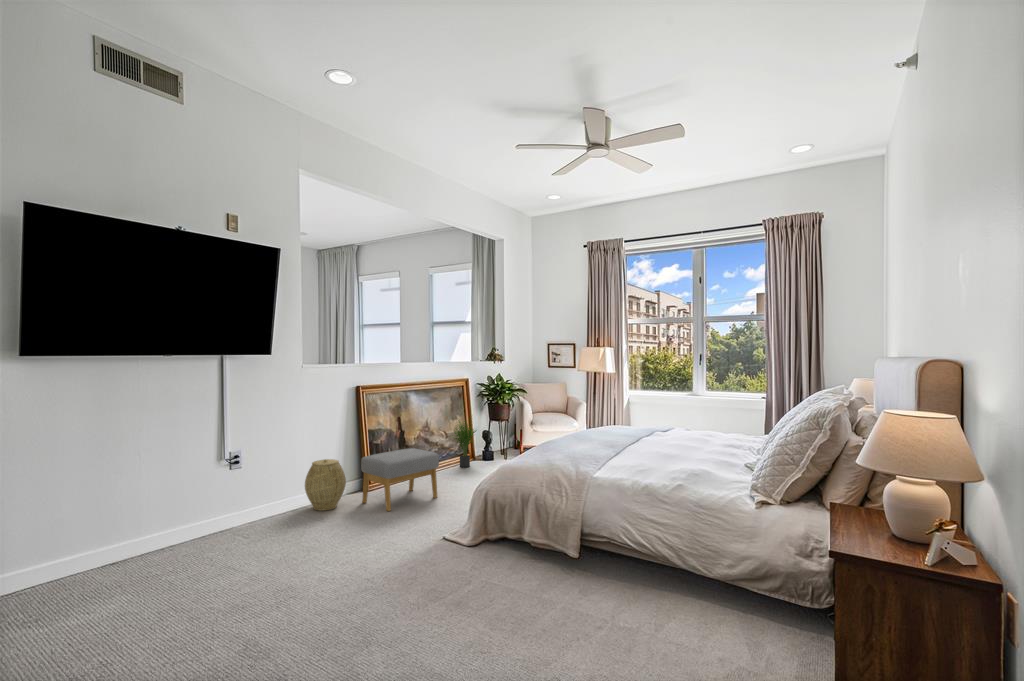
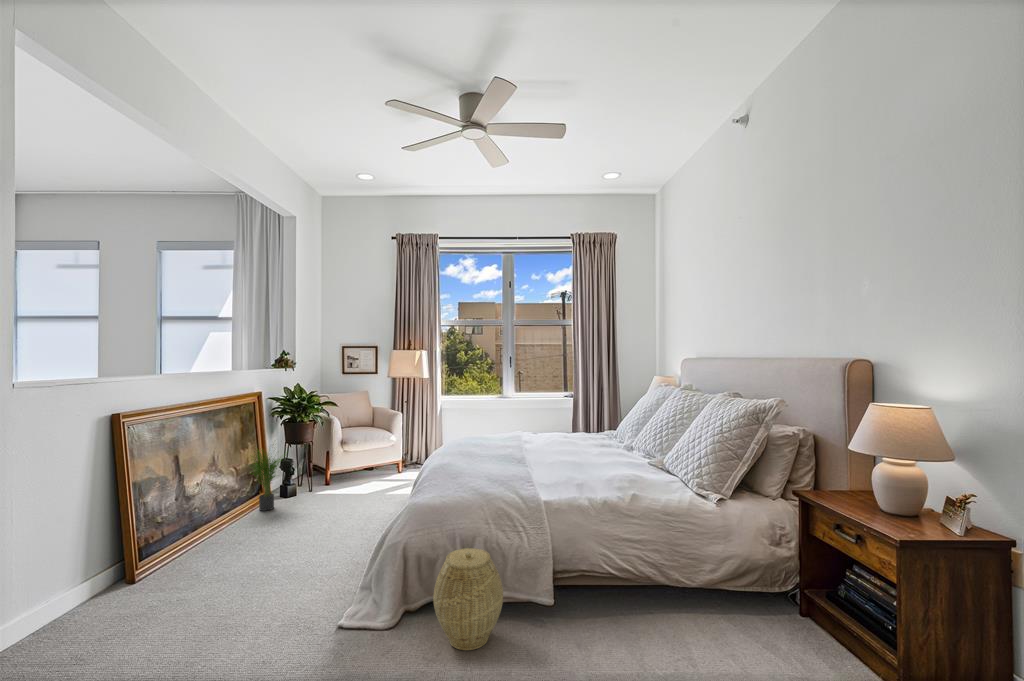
footstool: present [361,448,439,511] -> none [142,501,270,607]
woven basket: present [305,459,346,511] -> present [433,548,503,650]

